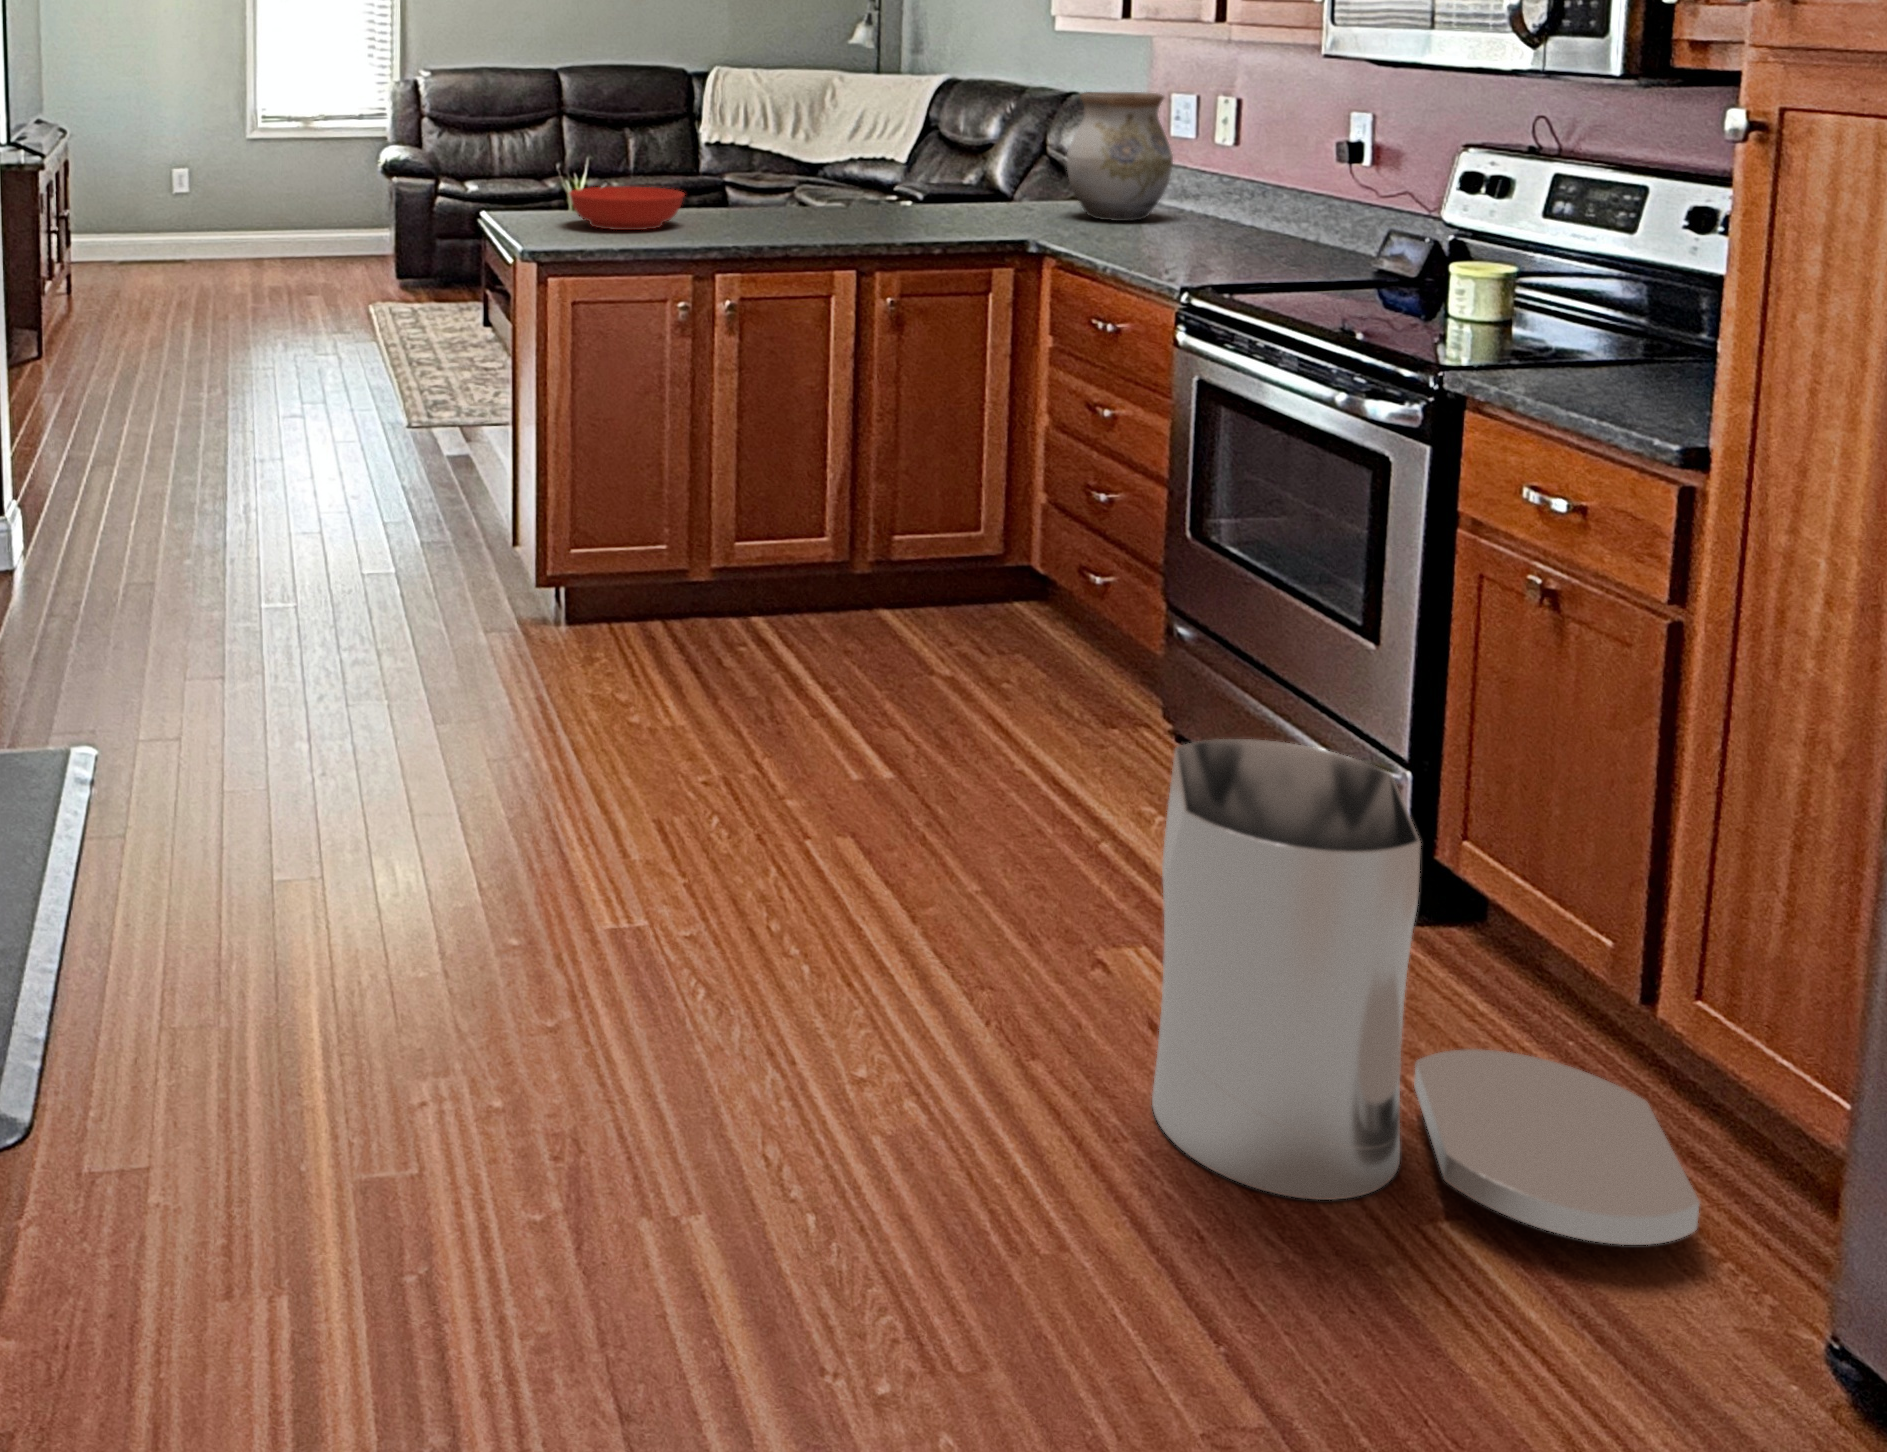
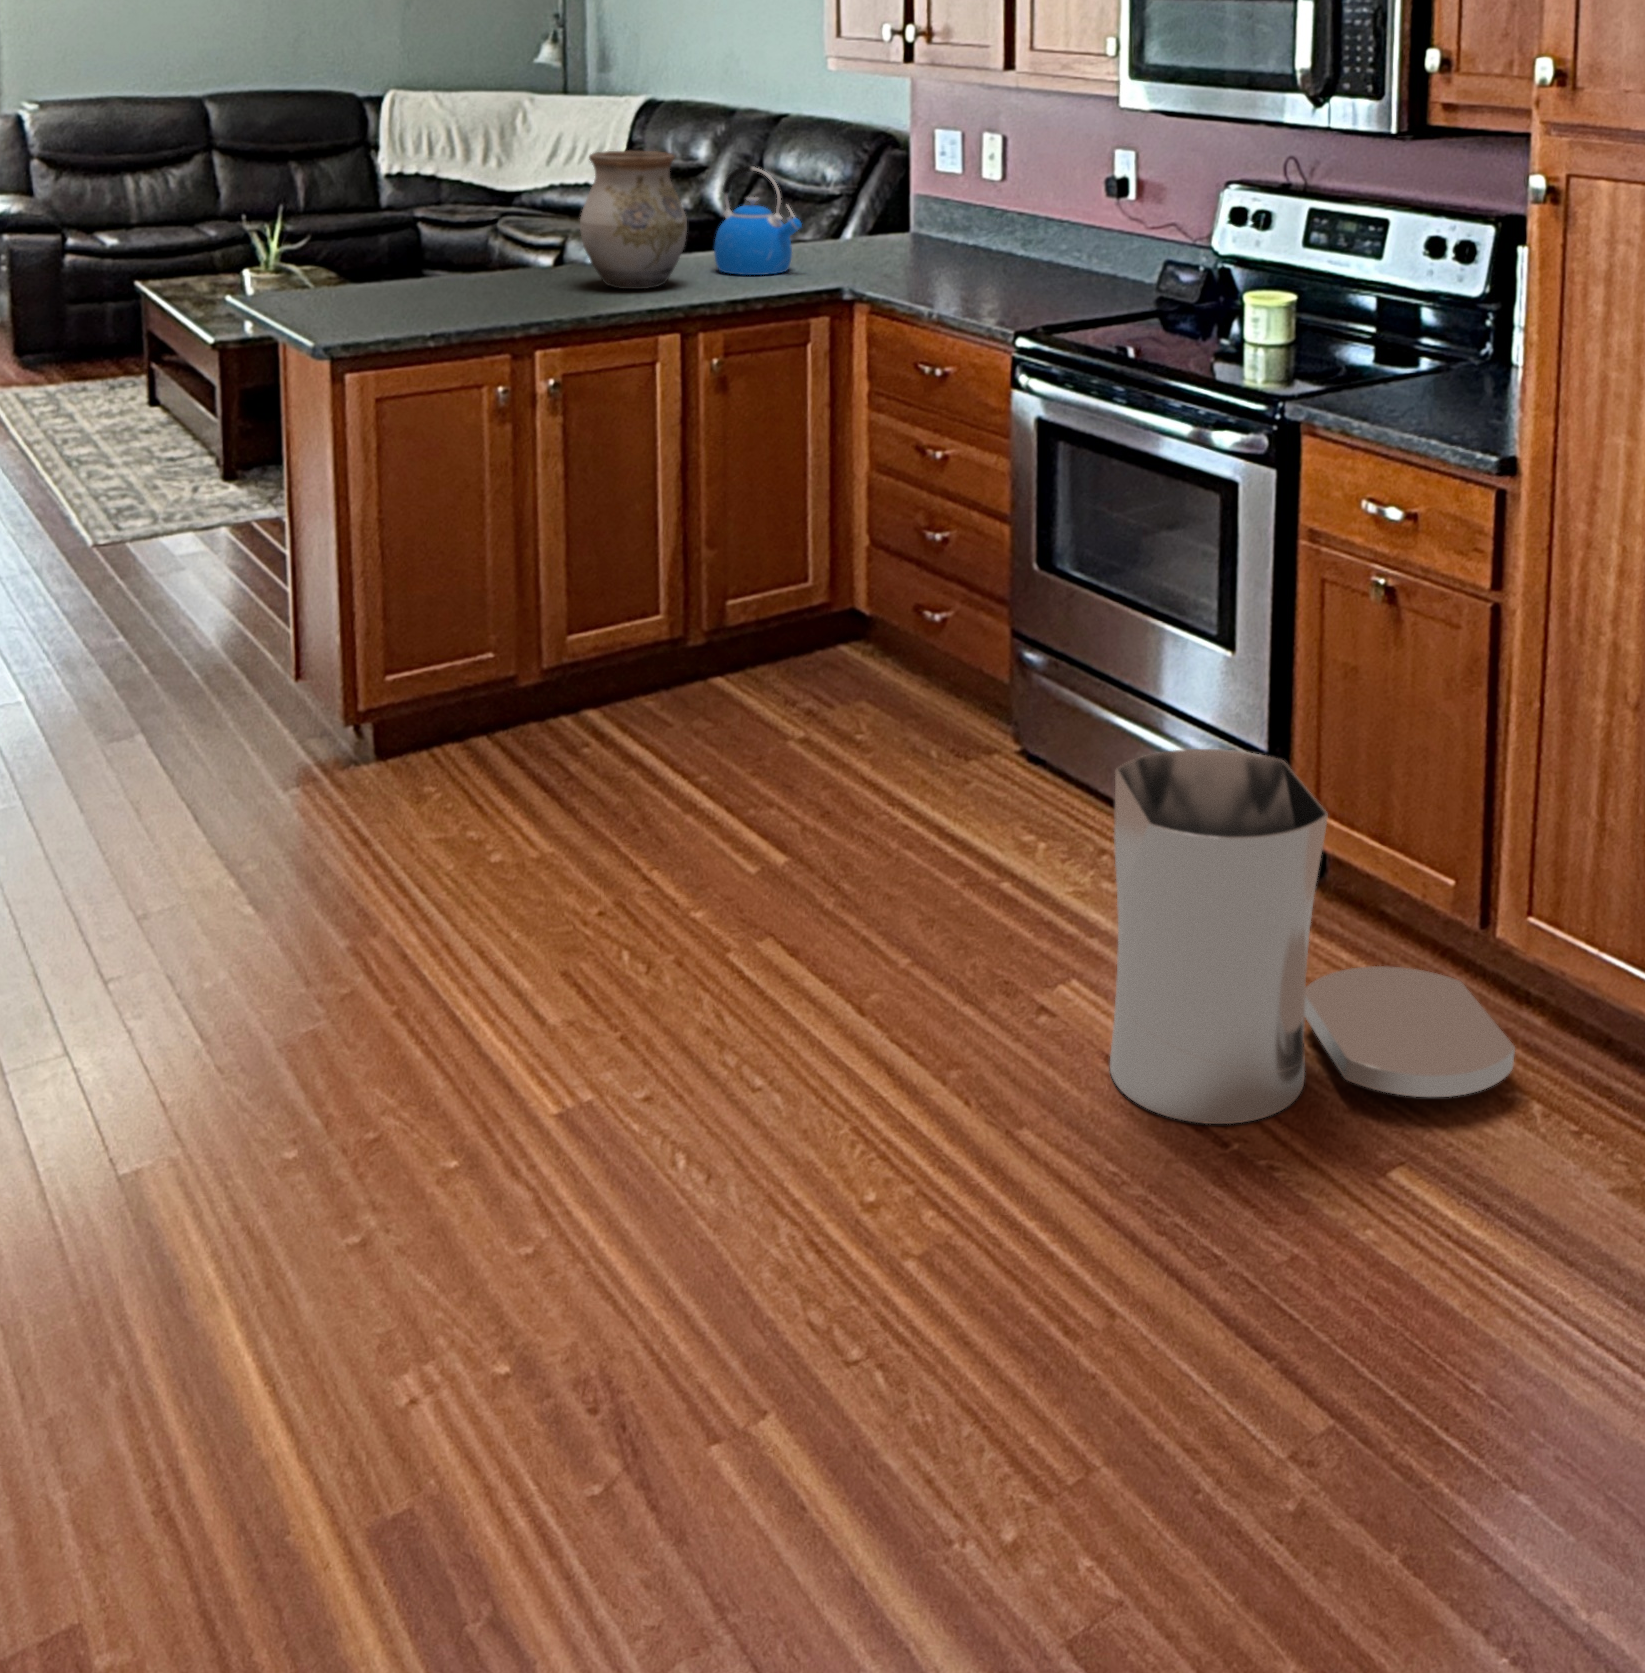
vase: present [1066,92,1173,221] -> present [580,151,687,289]
kettle: none [914,114,1000,219] -> present [714,166,802,275]
bowl: present [569,186,684,230] -> none [352,256,486,307]

